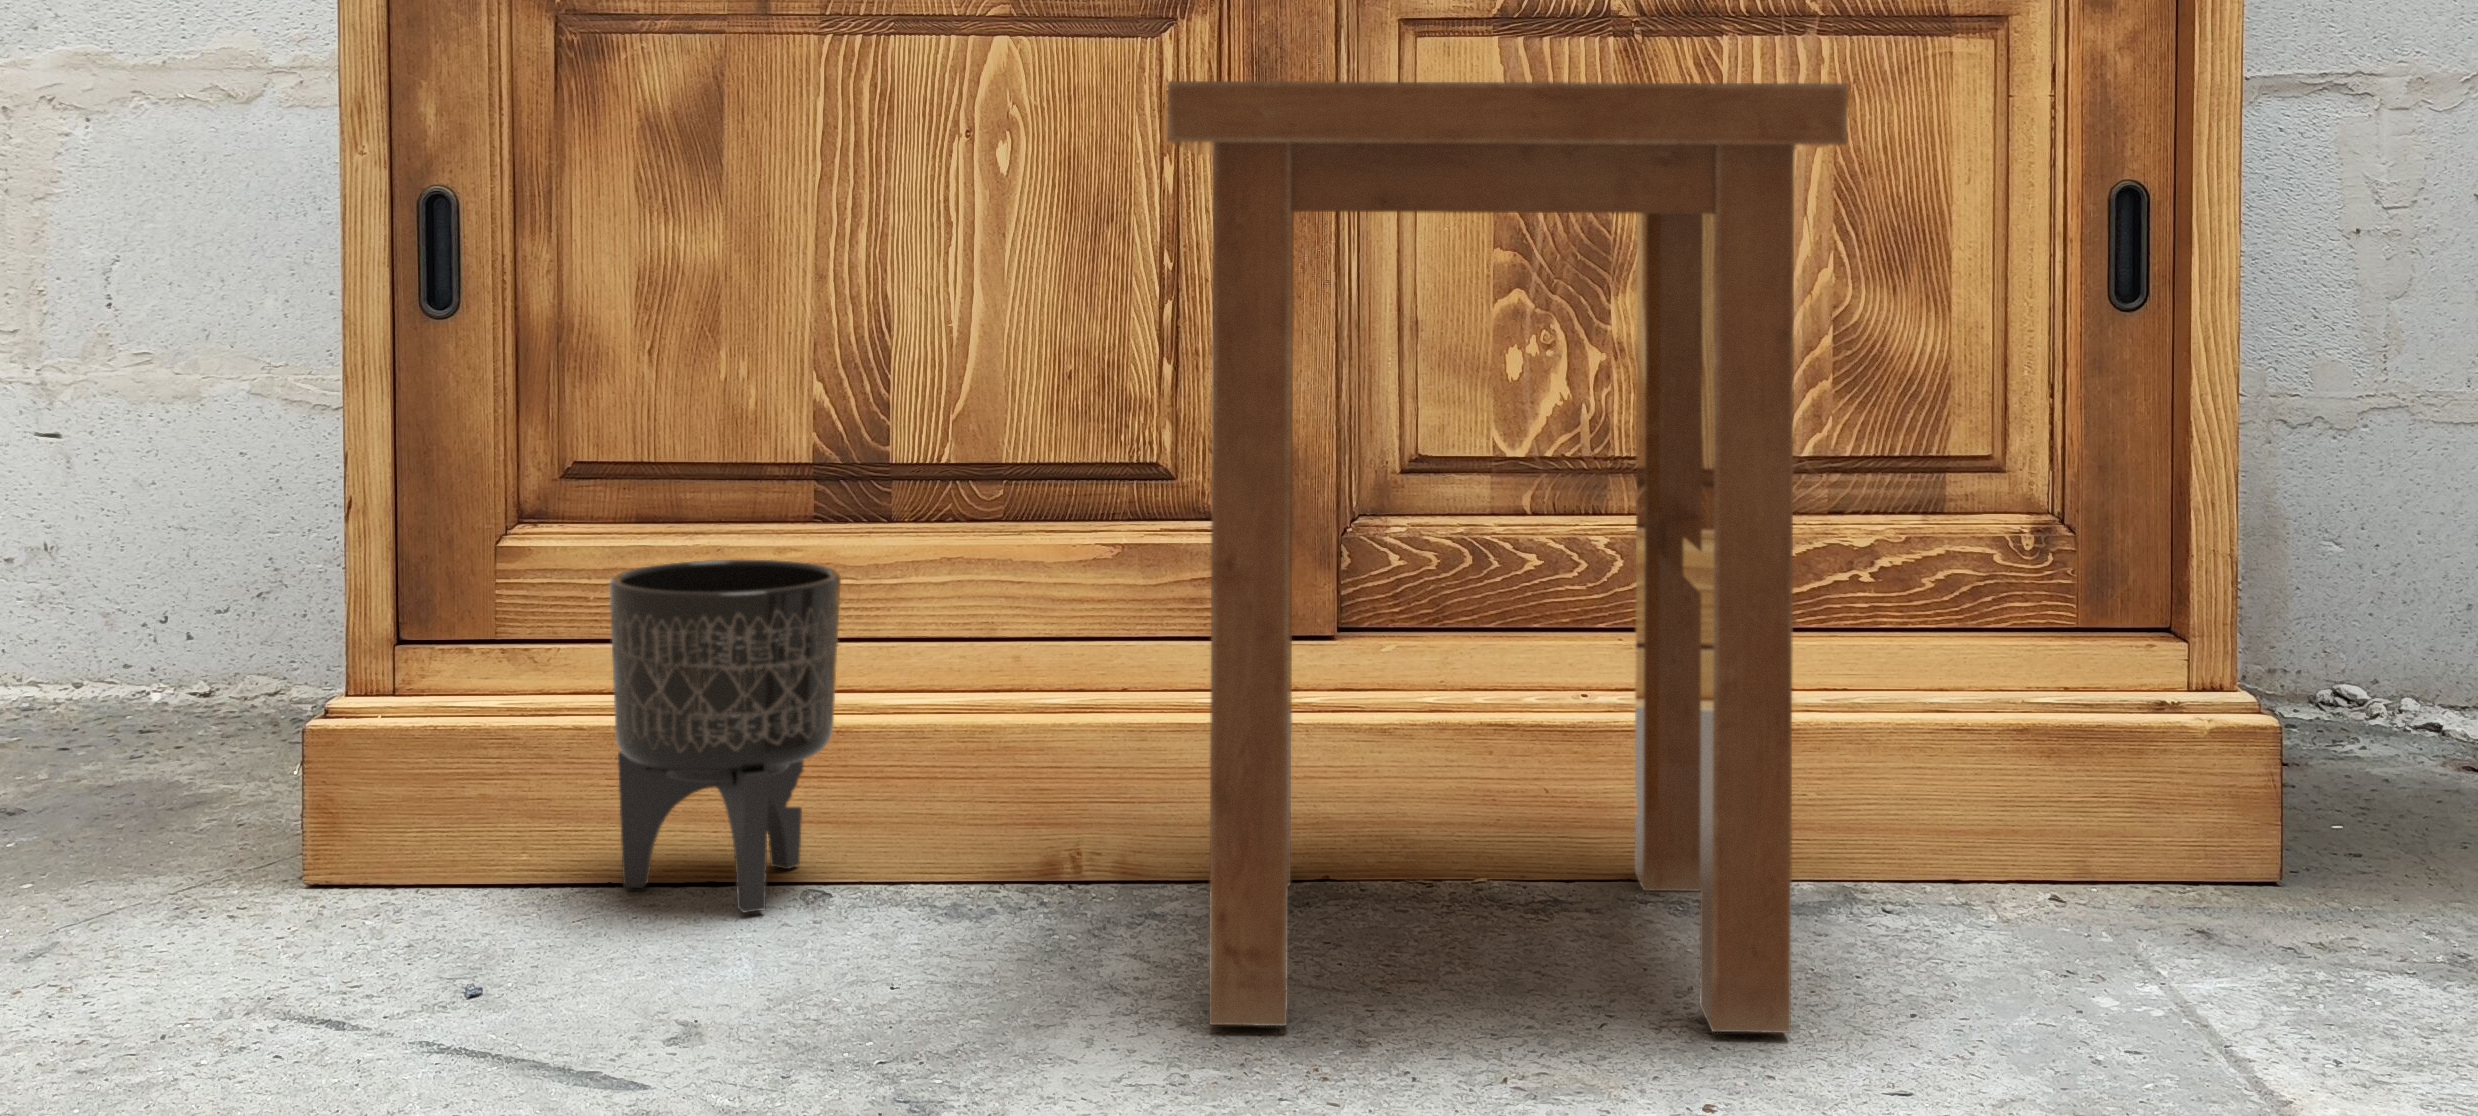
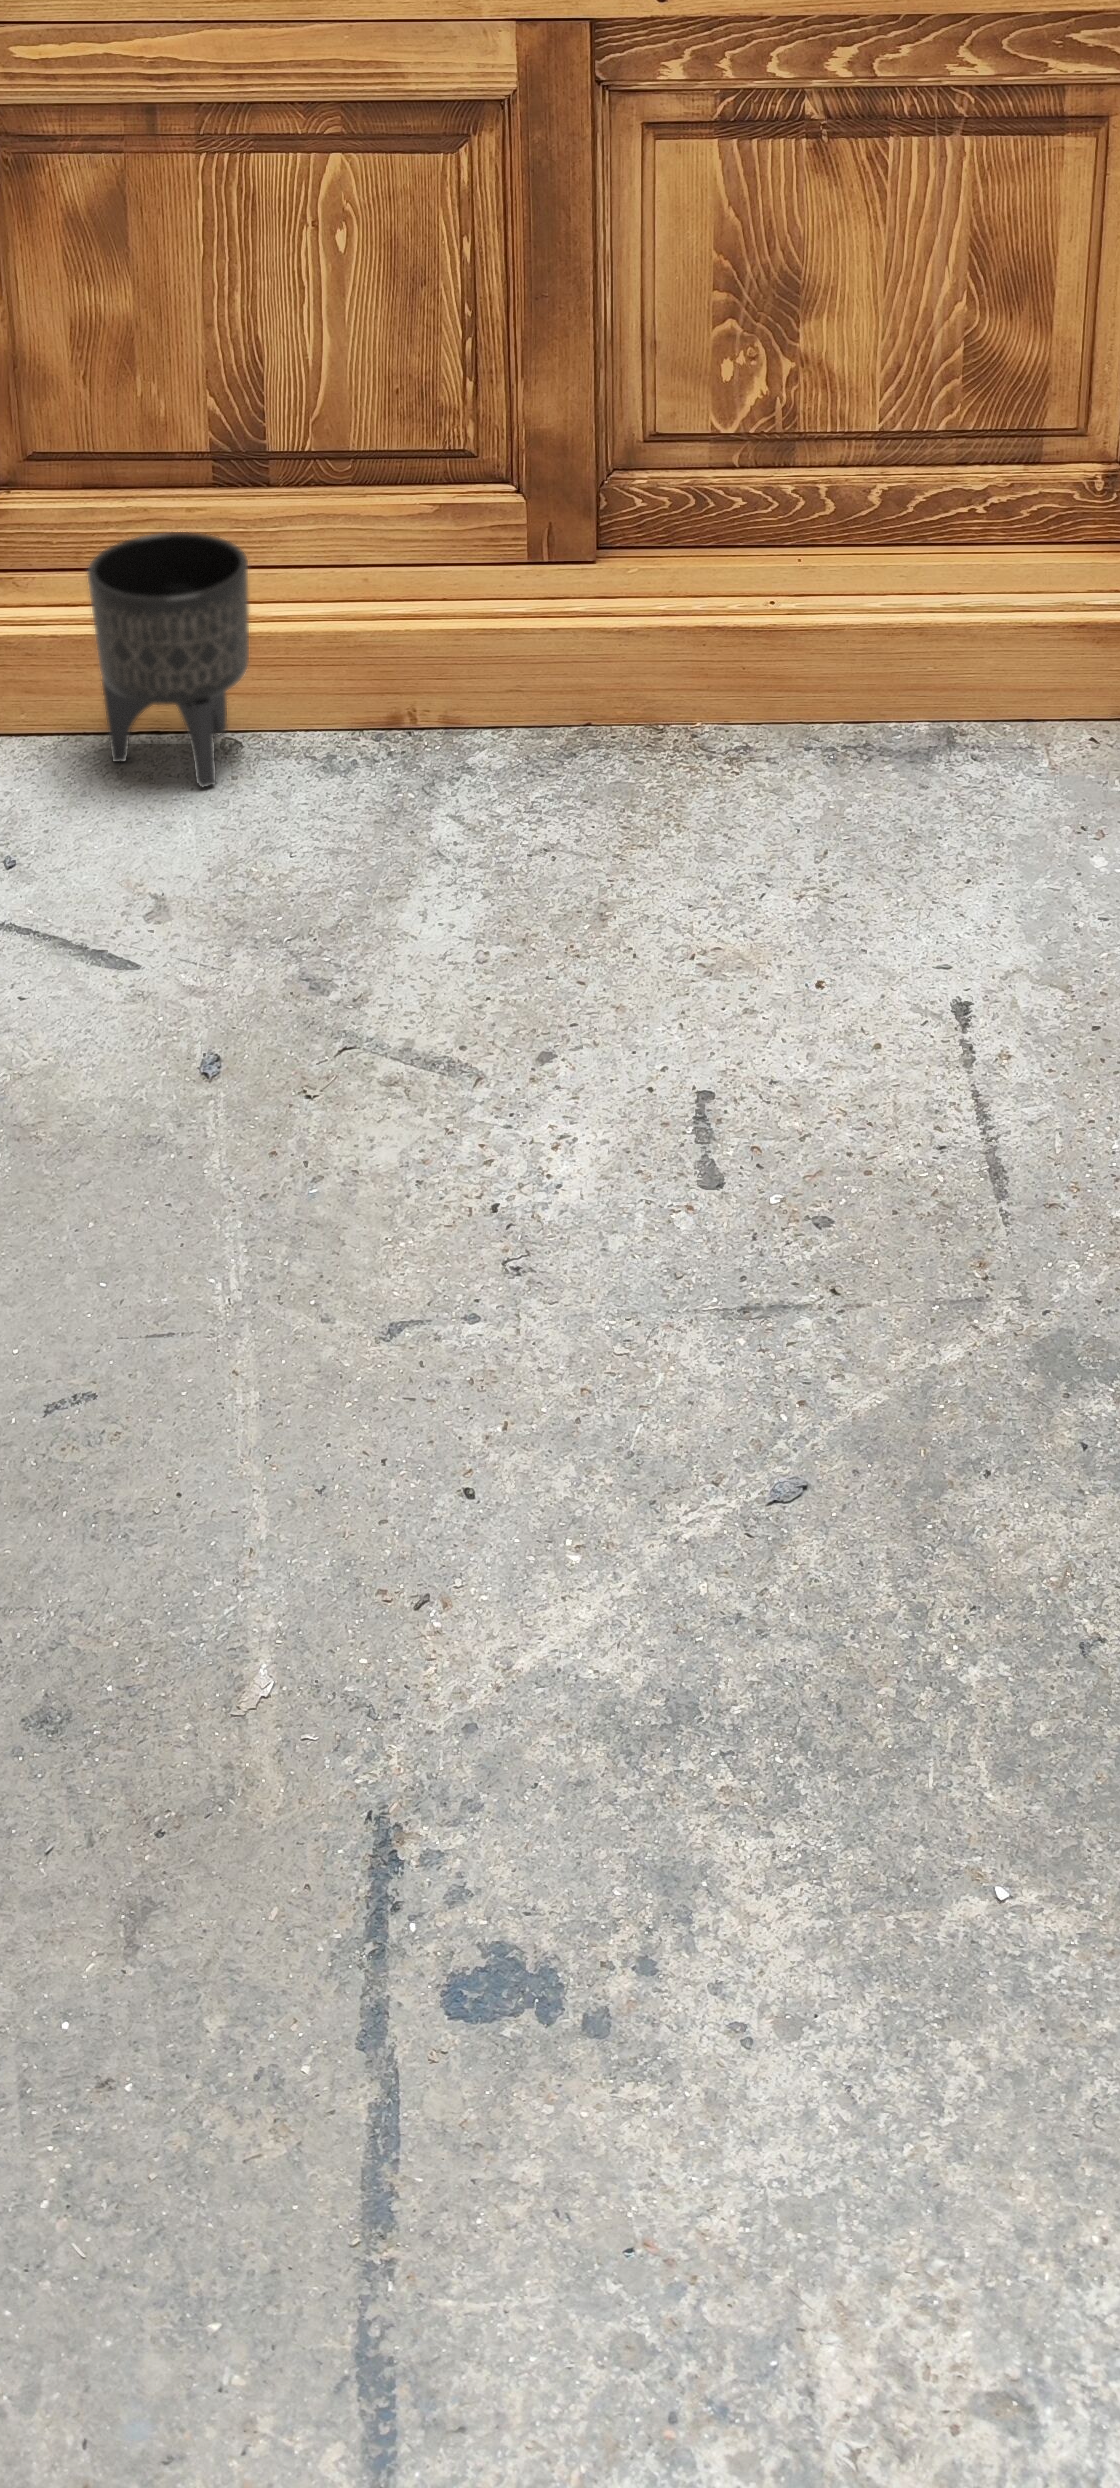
stool: present [1168,81,1848,1033] -> none [481,207,937,896]

